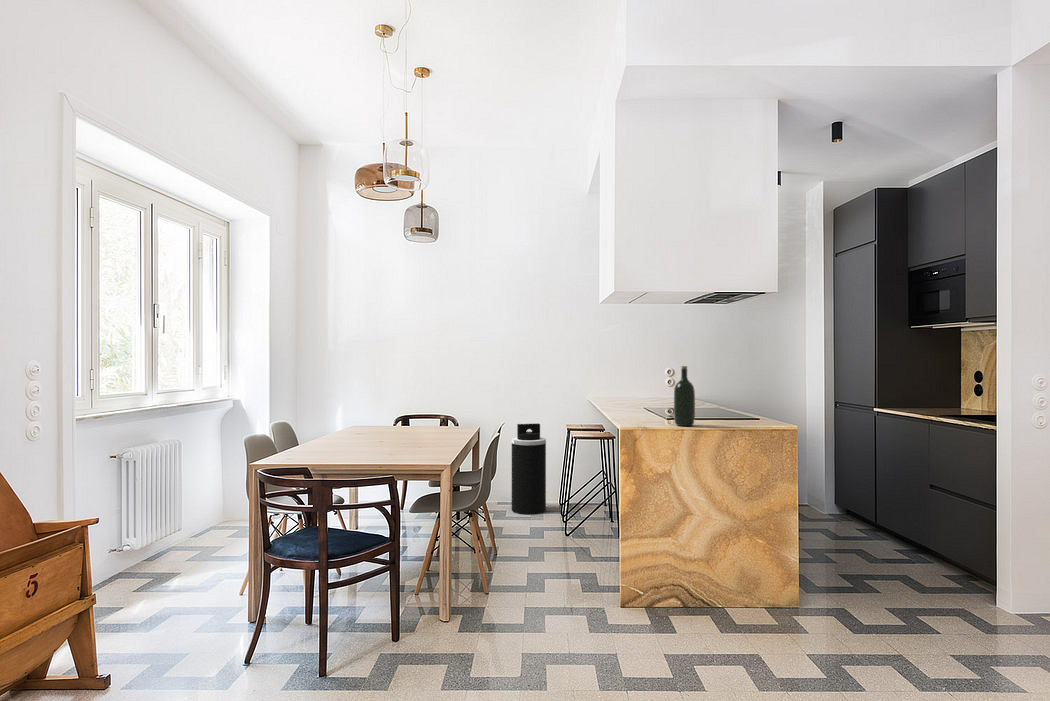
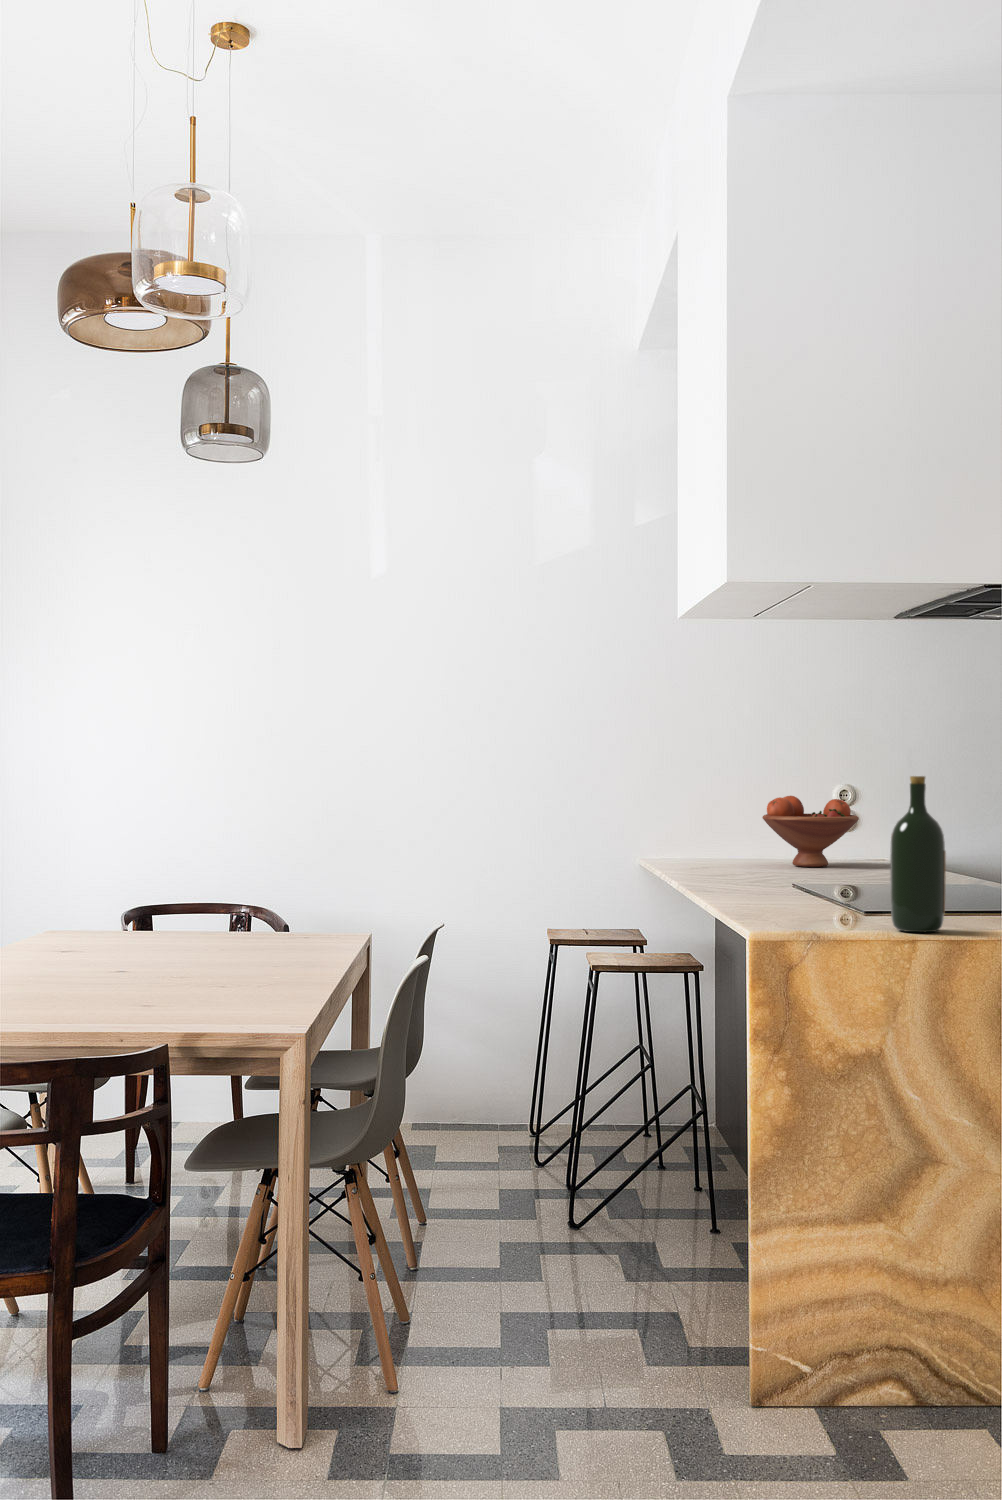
fruit bowl: none [634,372,672,400] -> present [762,796,859,867]
trash can: present [512,423,546,515] -> none [453,926,540,1158]

